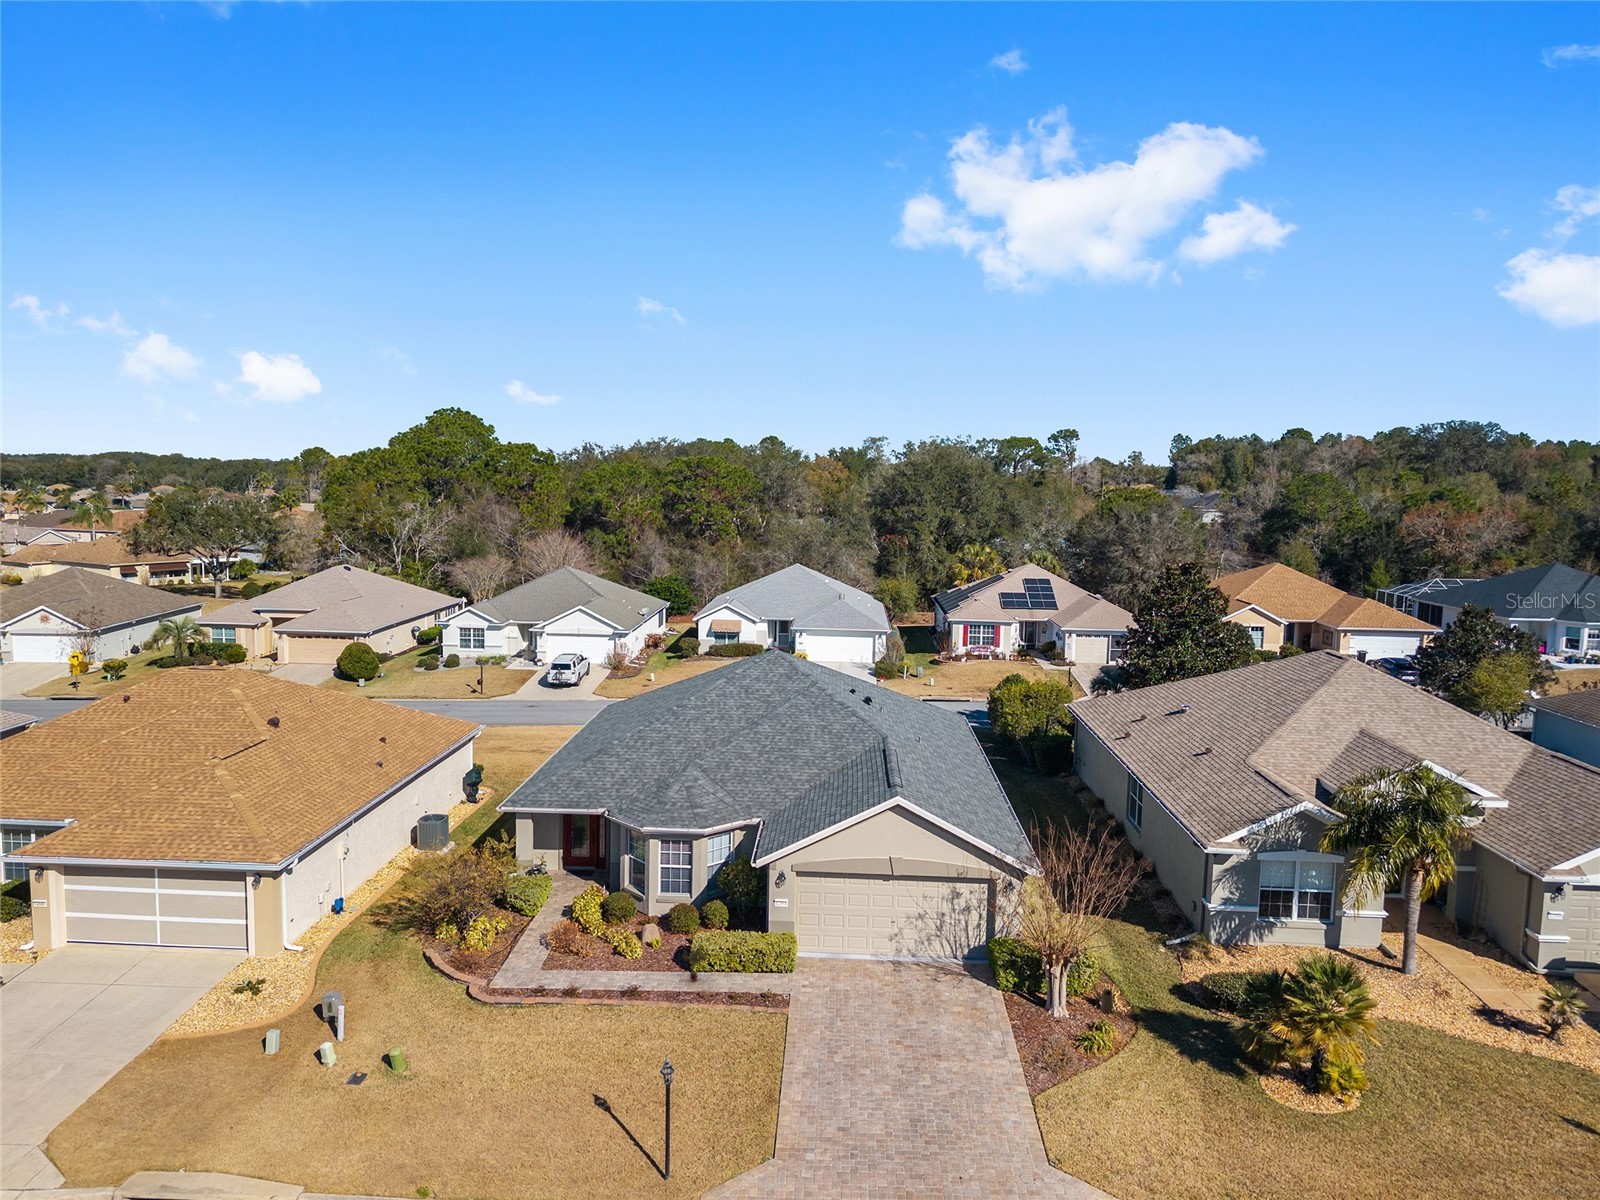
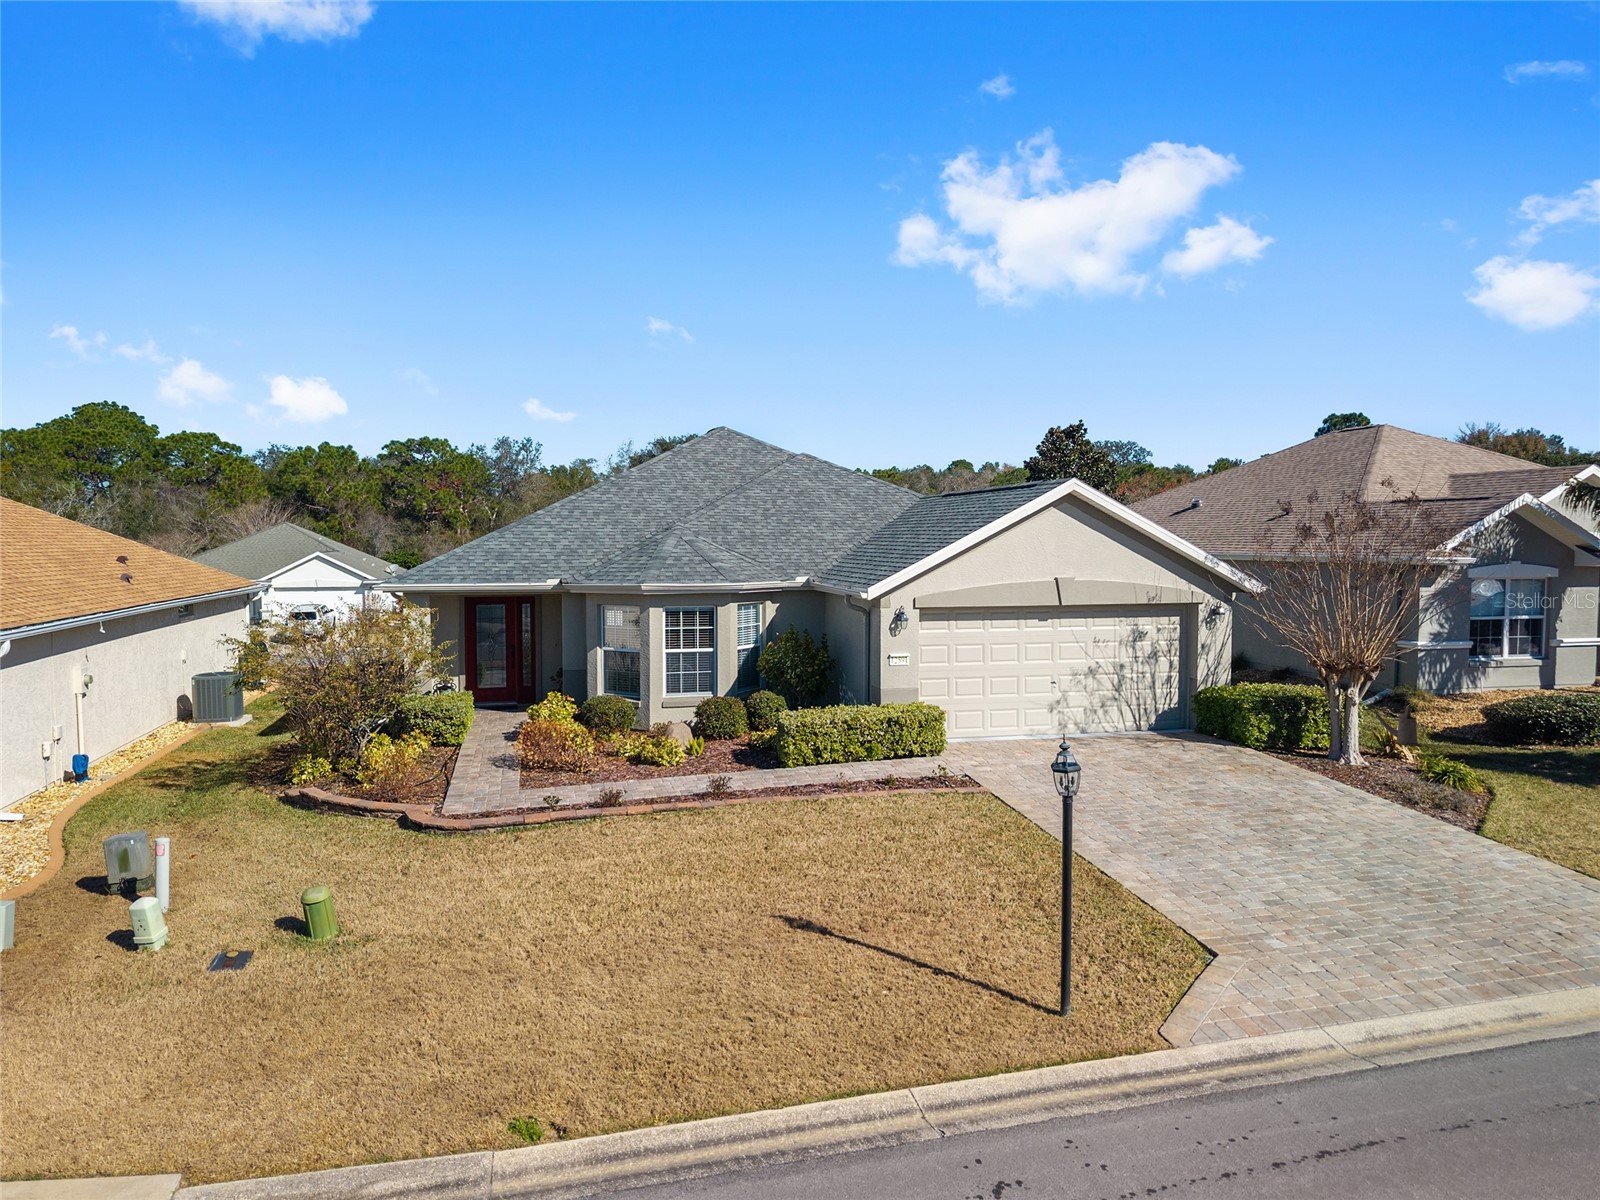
potted tree: present [683,944,707,981] -> none [769,706,823,775]

